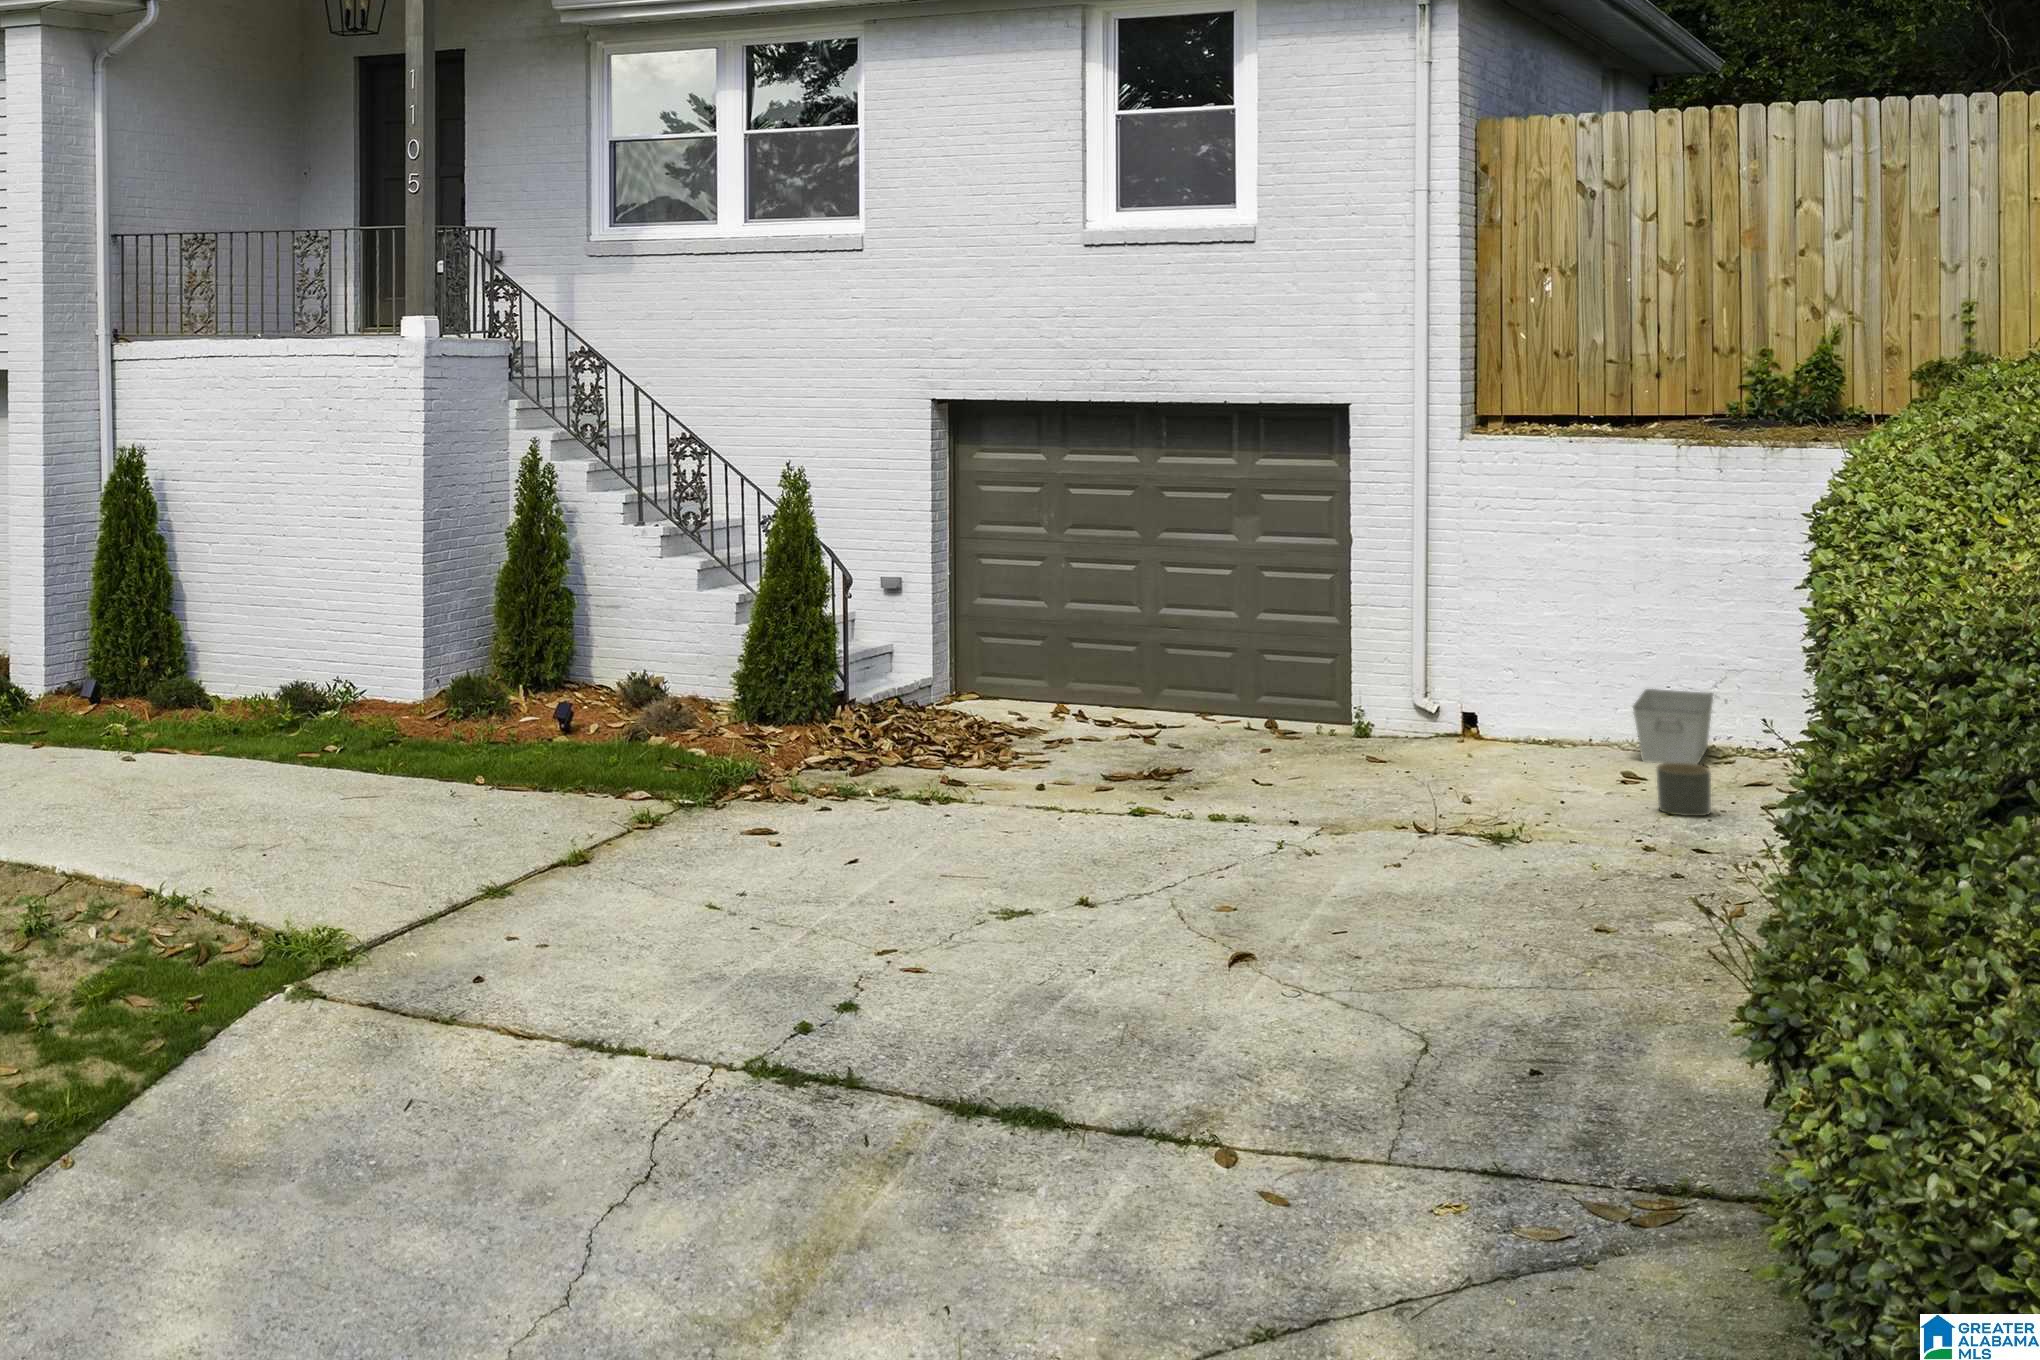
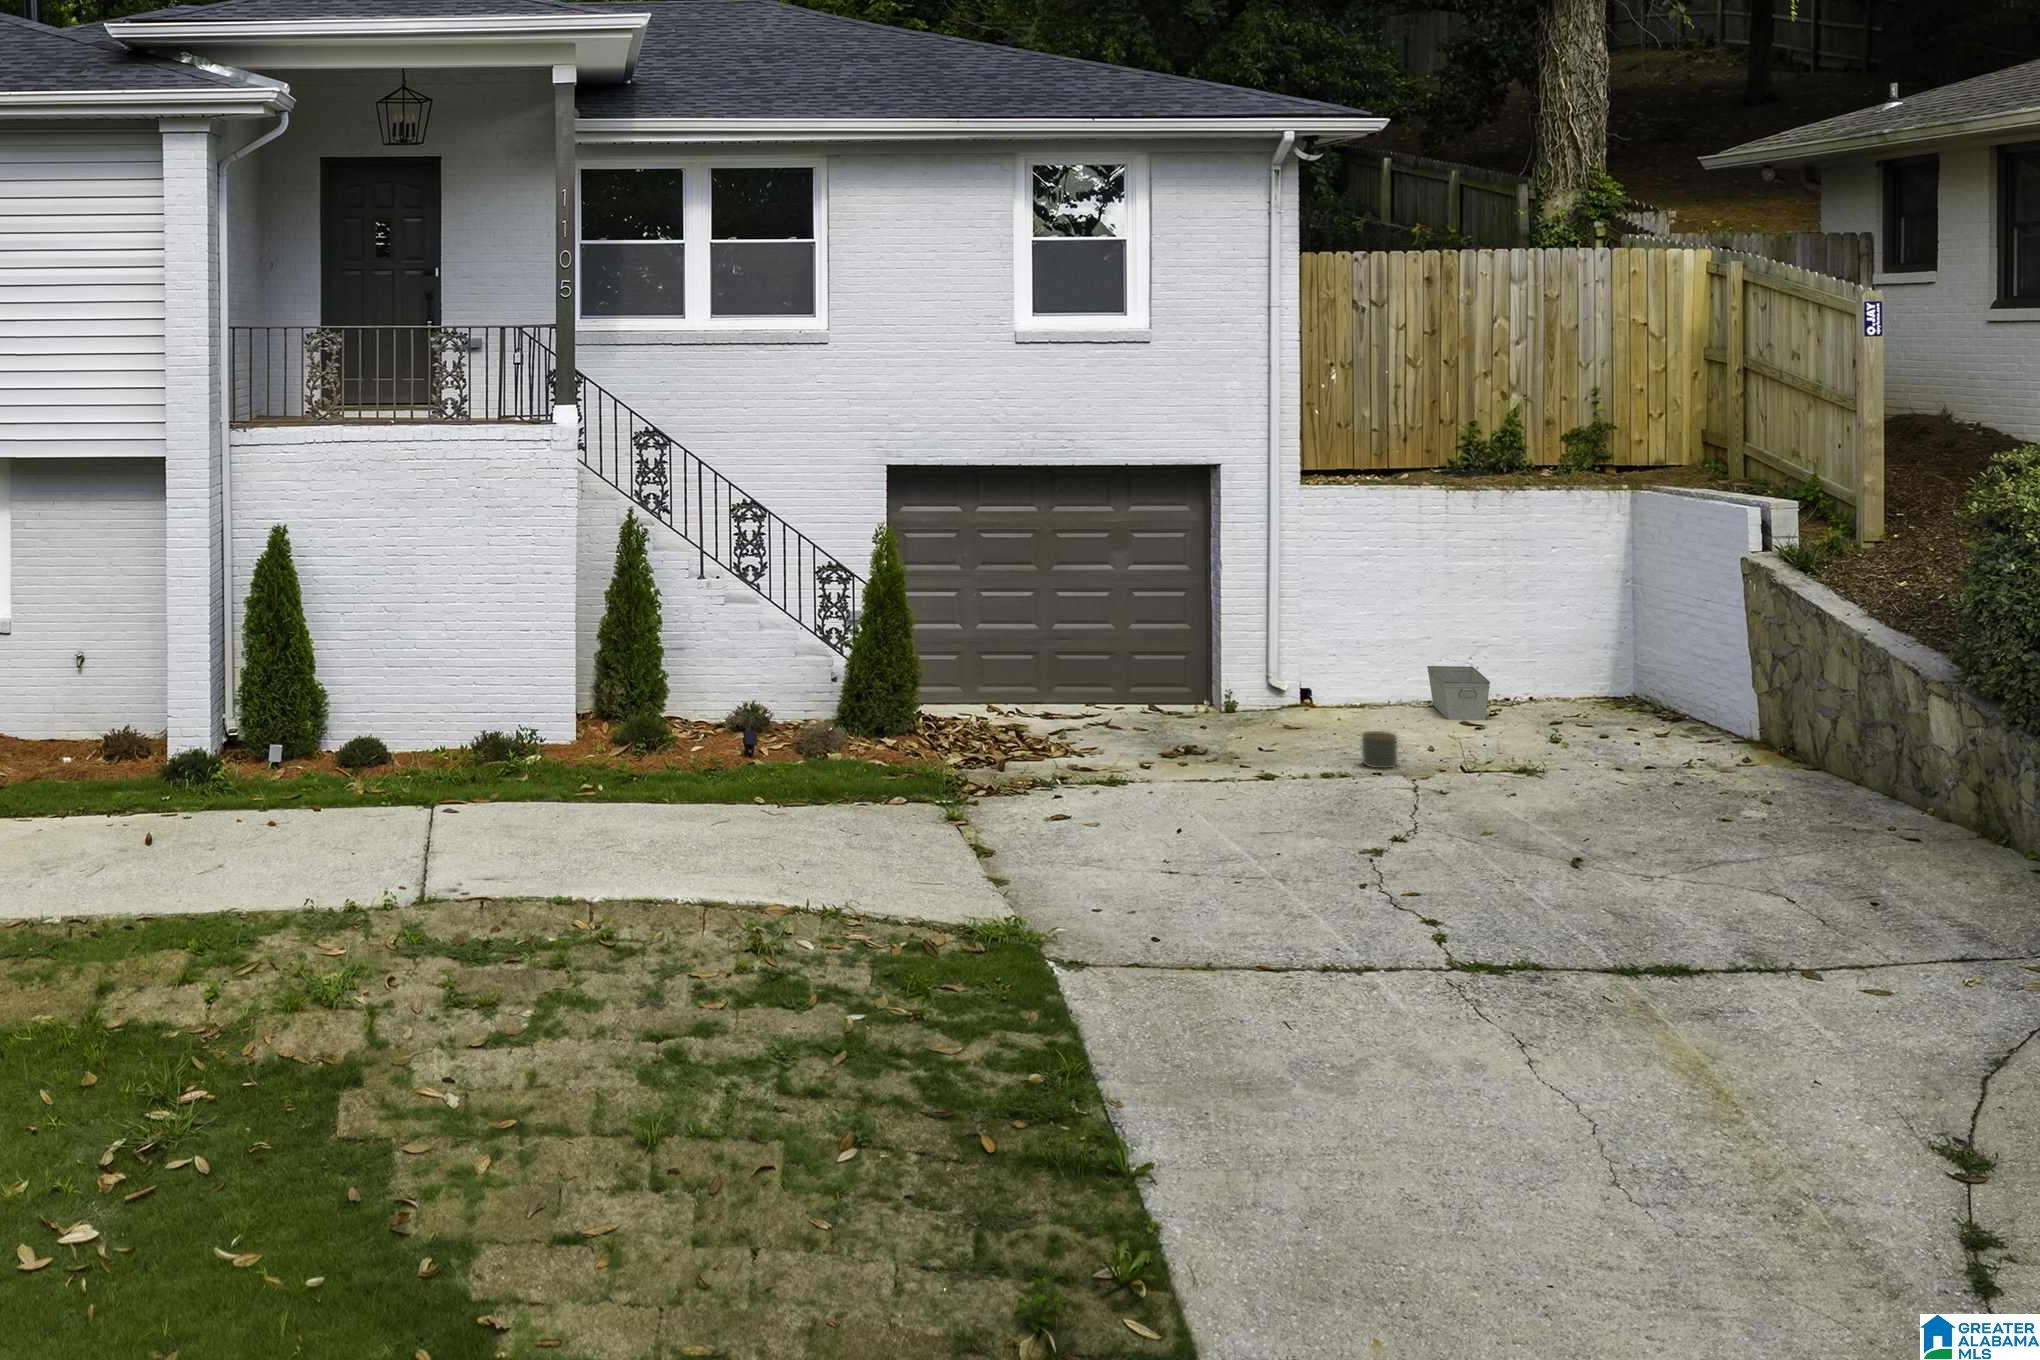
planter: present [1656,763,1711,816] -> present [1362,731,1397,768]

